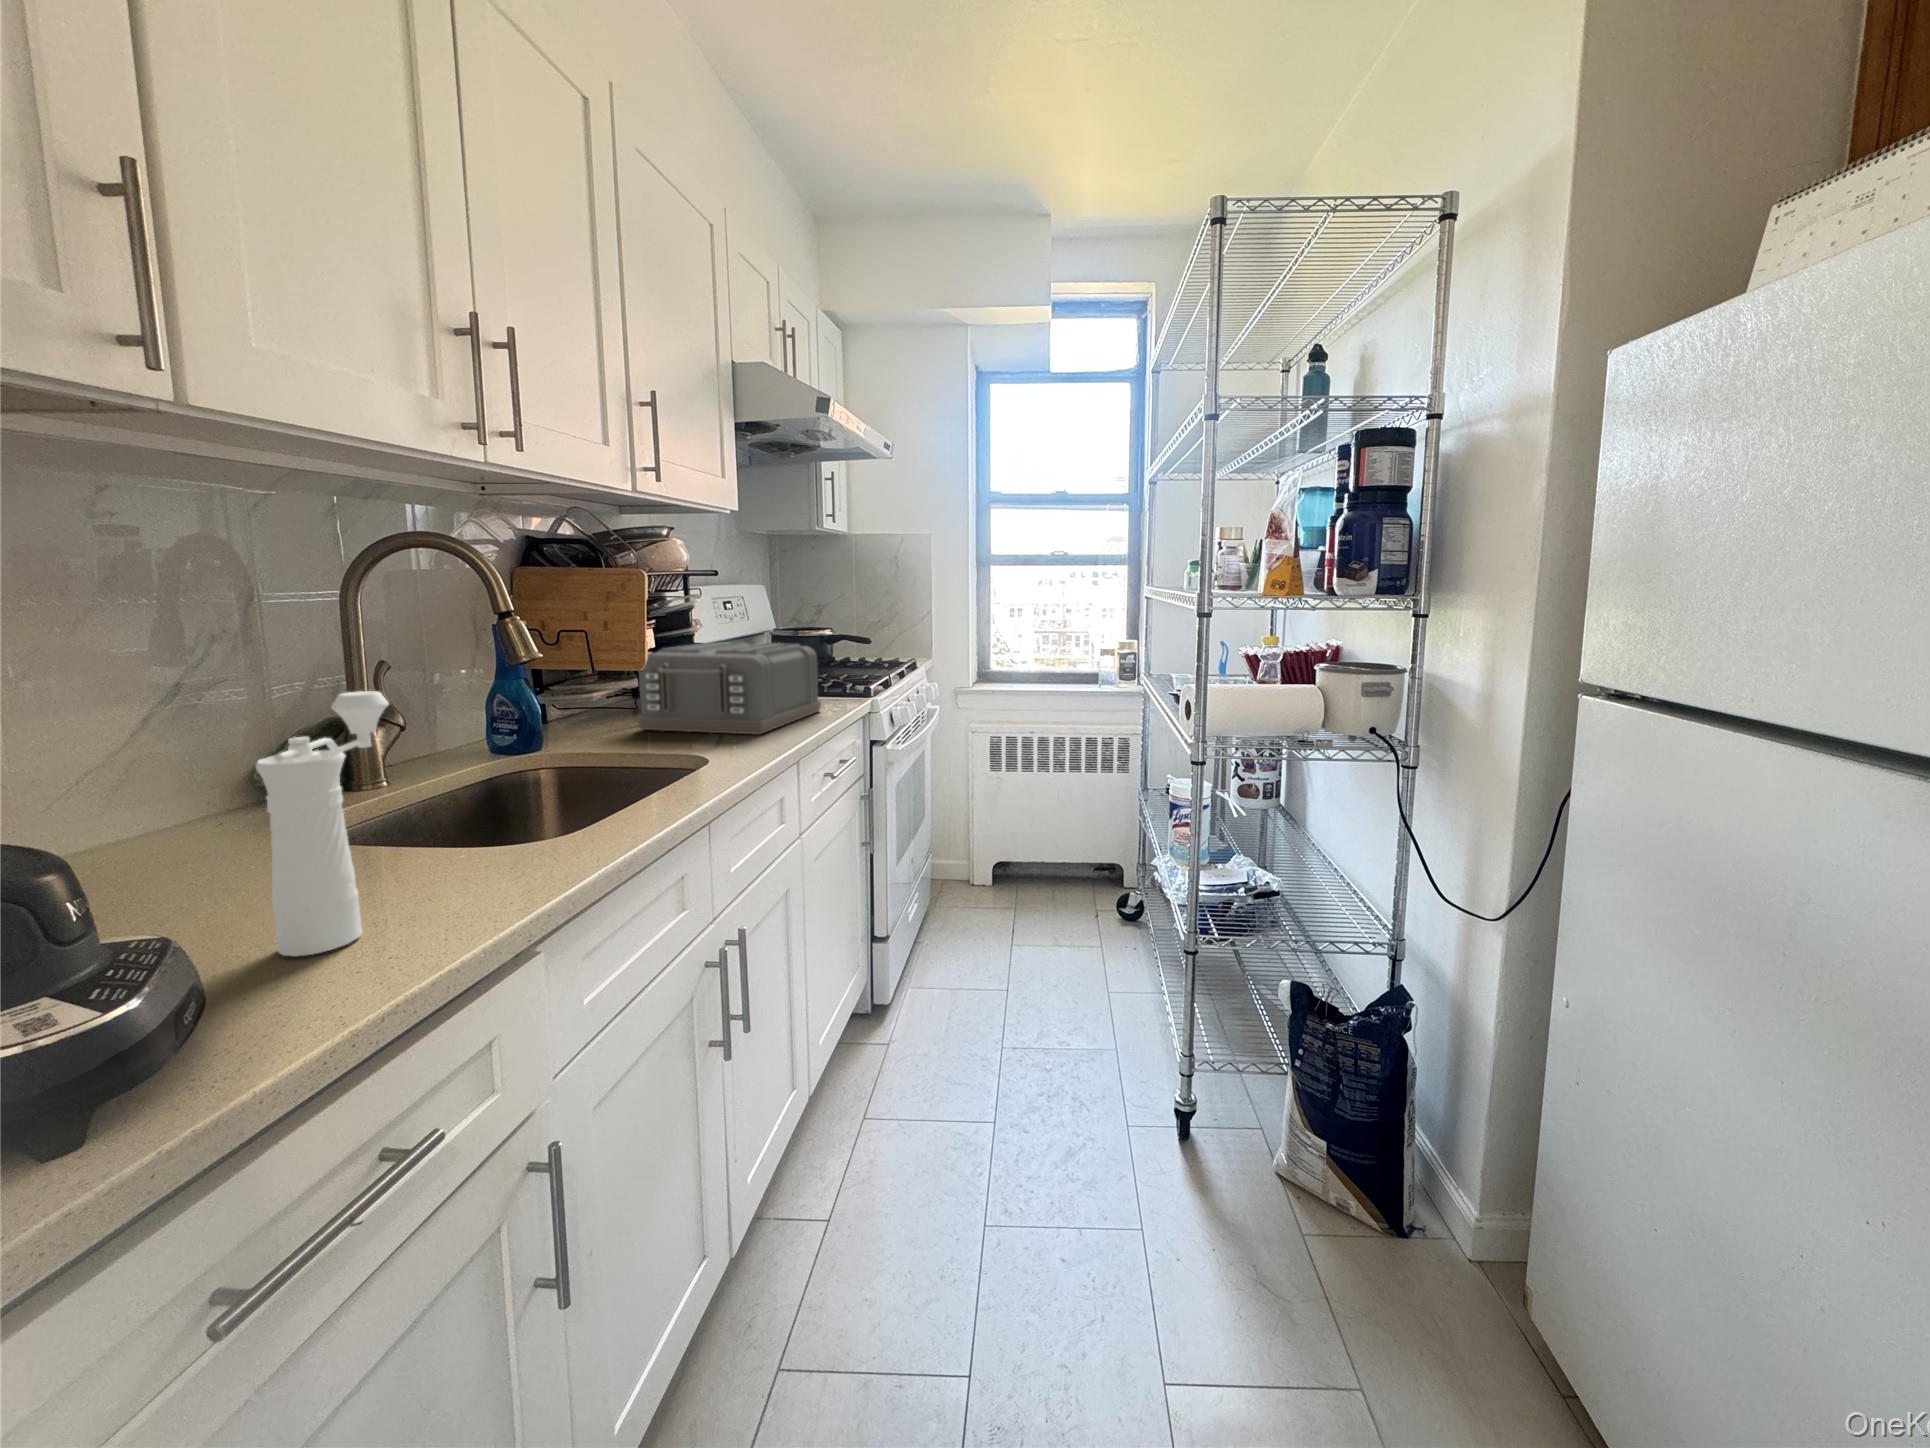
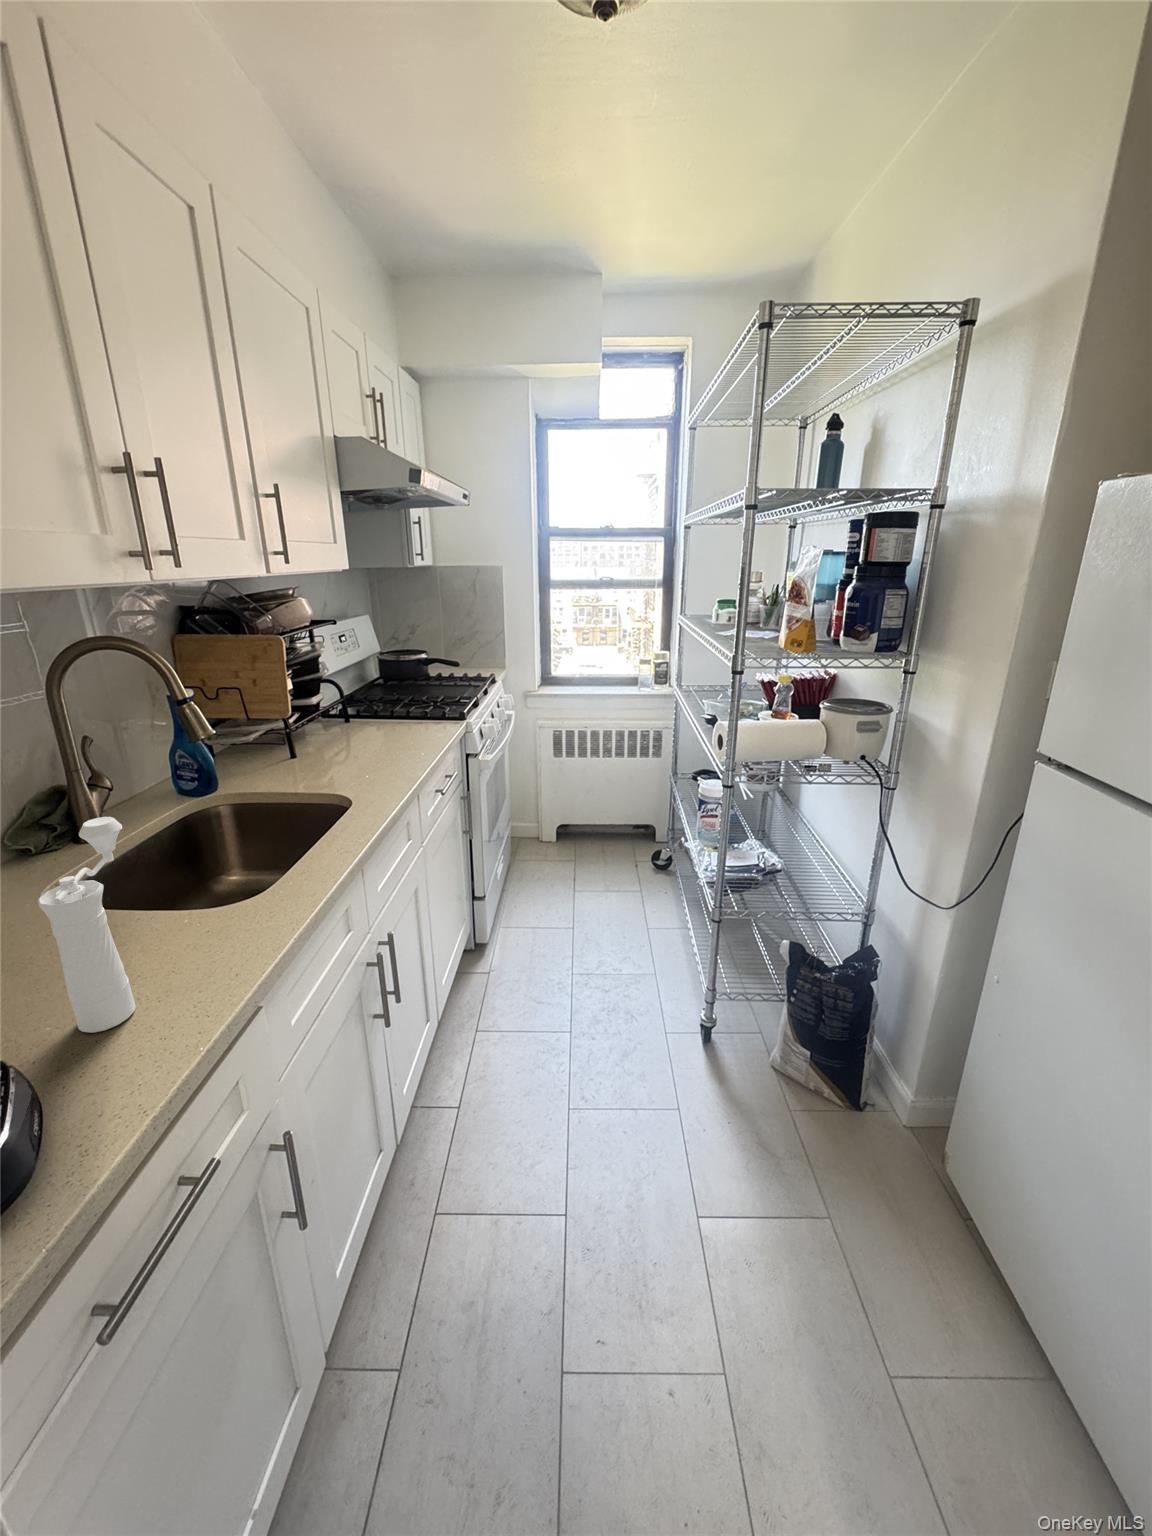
toaster: present [637,642,821,735] -> none [284,686,429,769]

